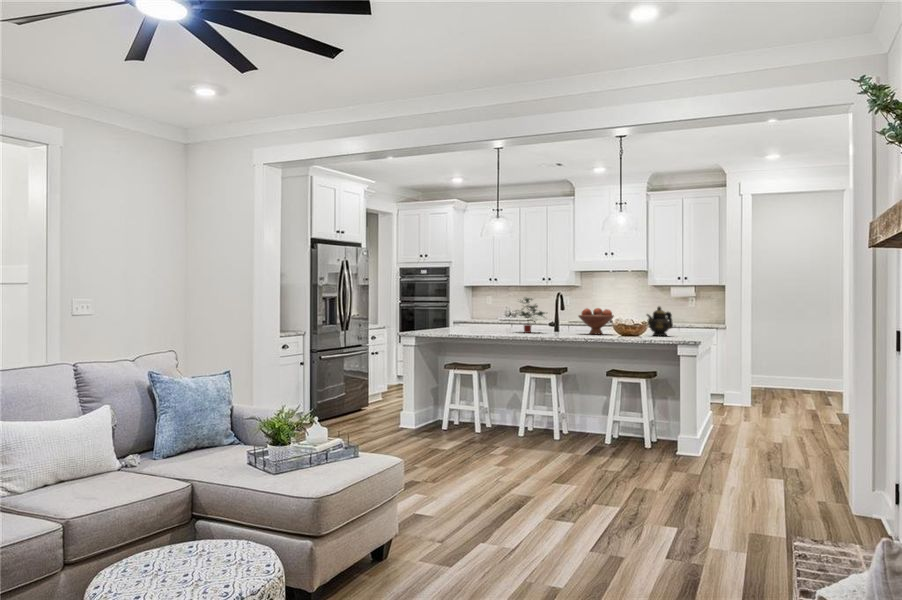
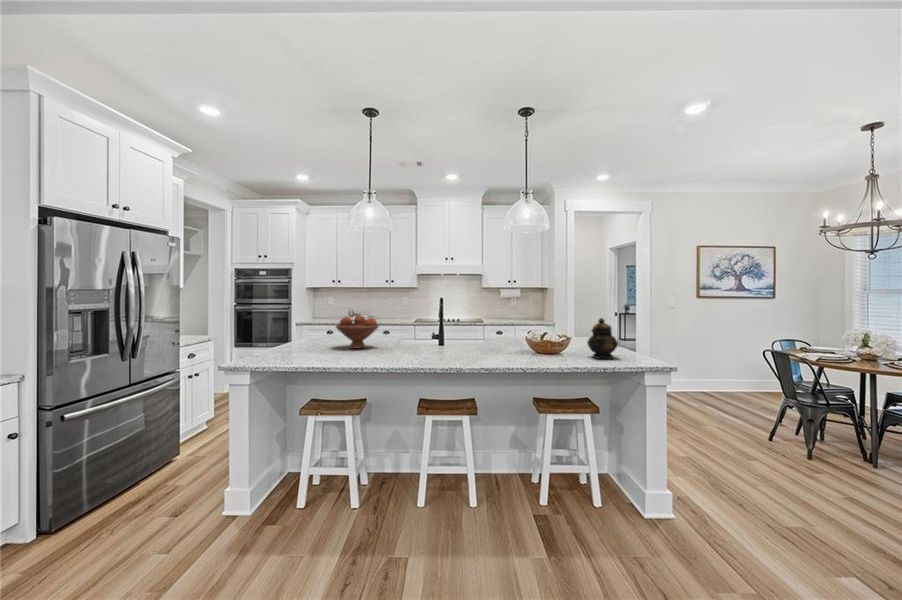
potted plant: present [516,298,545,333] -> none [399,307,455,358]
fruit bowl: present [579,308,614,334] -> present [336,316,379,348]

